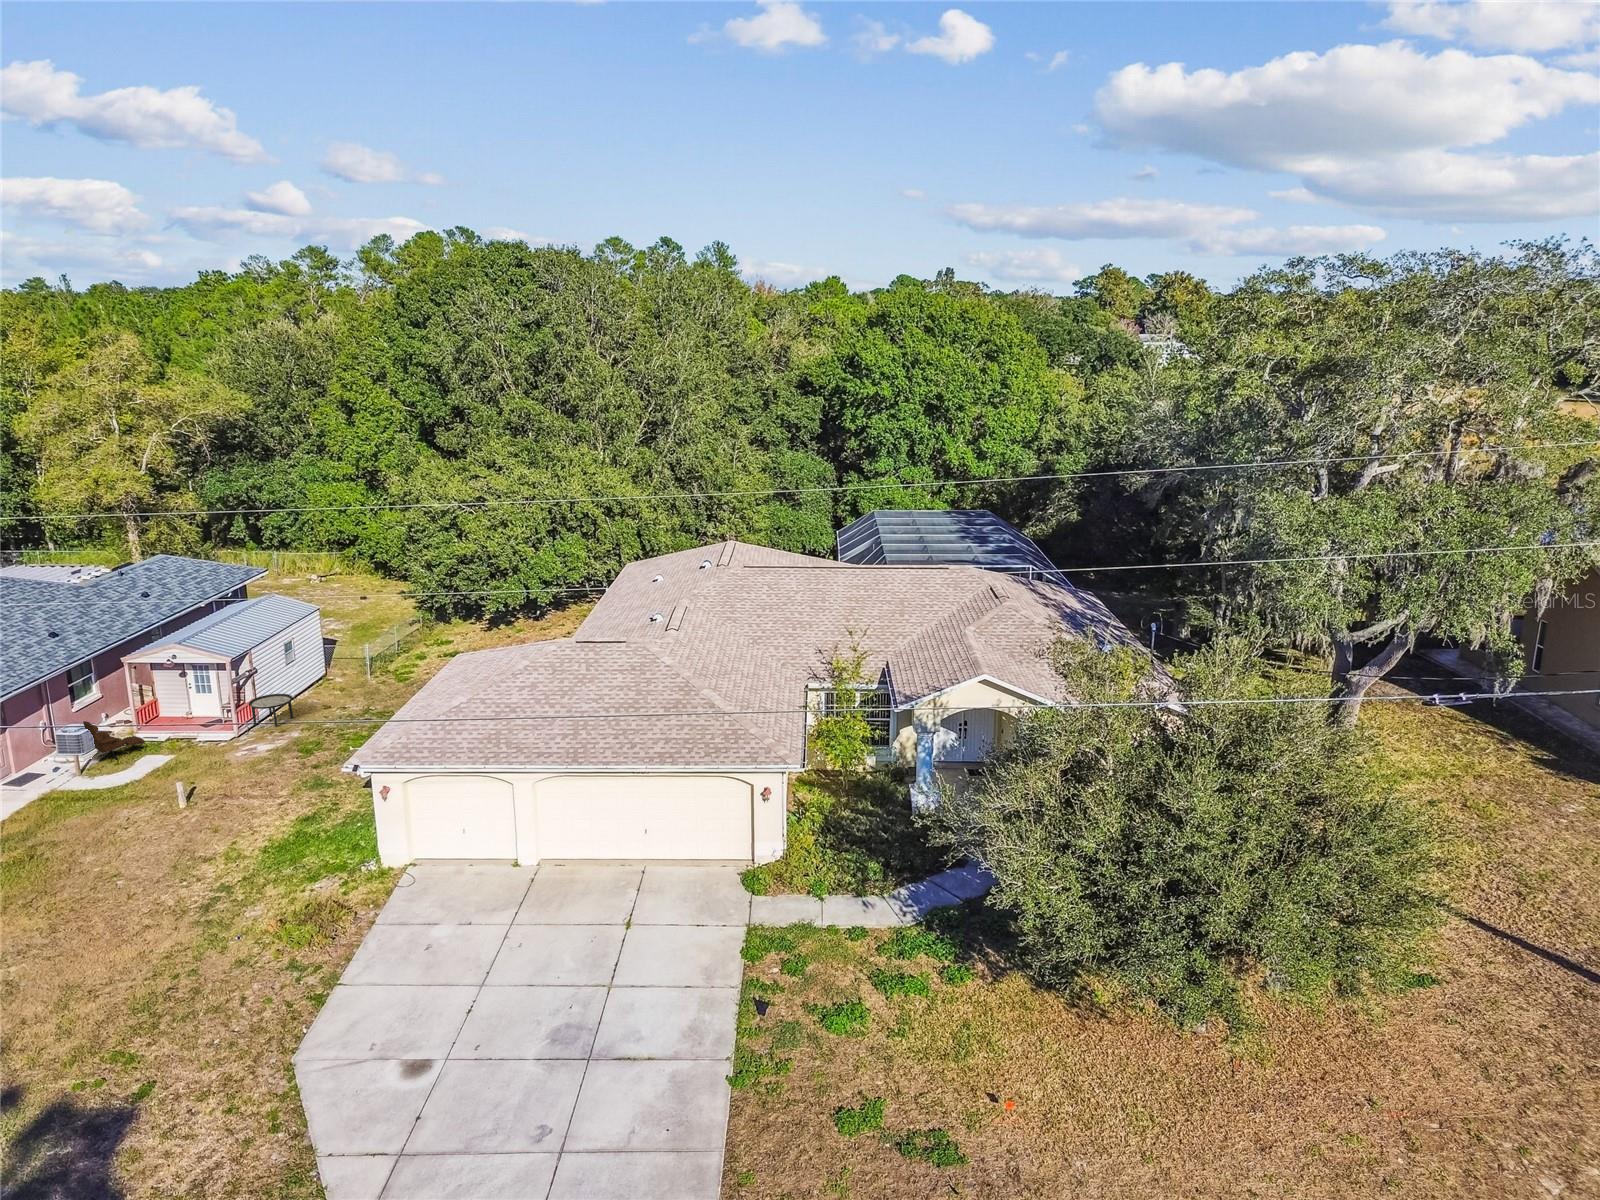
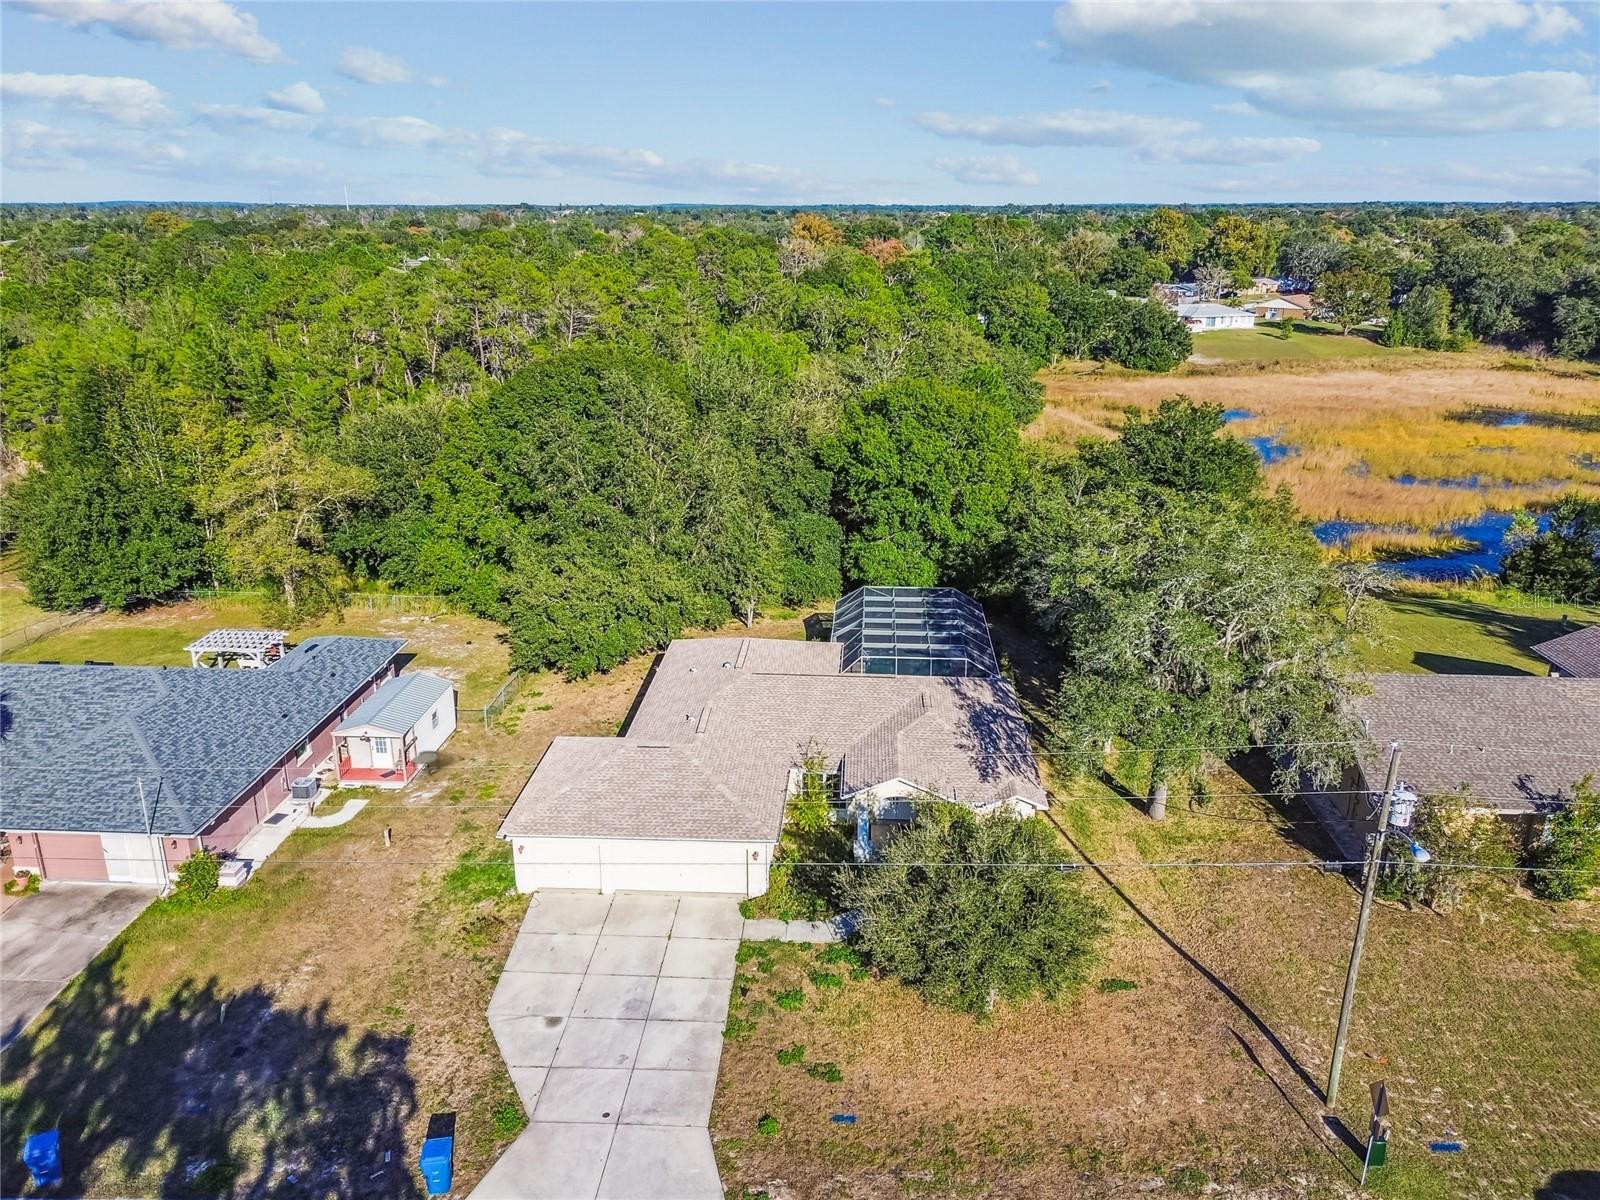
lounge chair: present [83,721,145,762] -> none [309,779,347,805]

